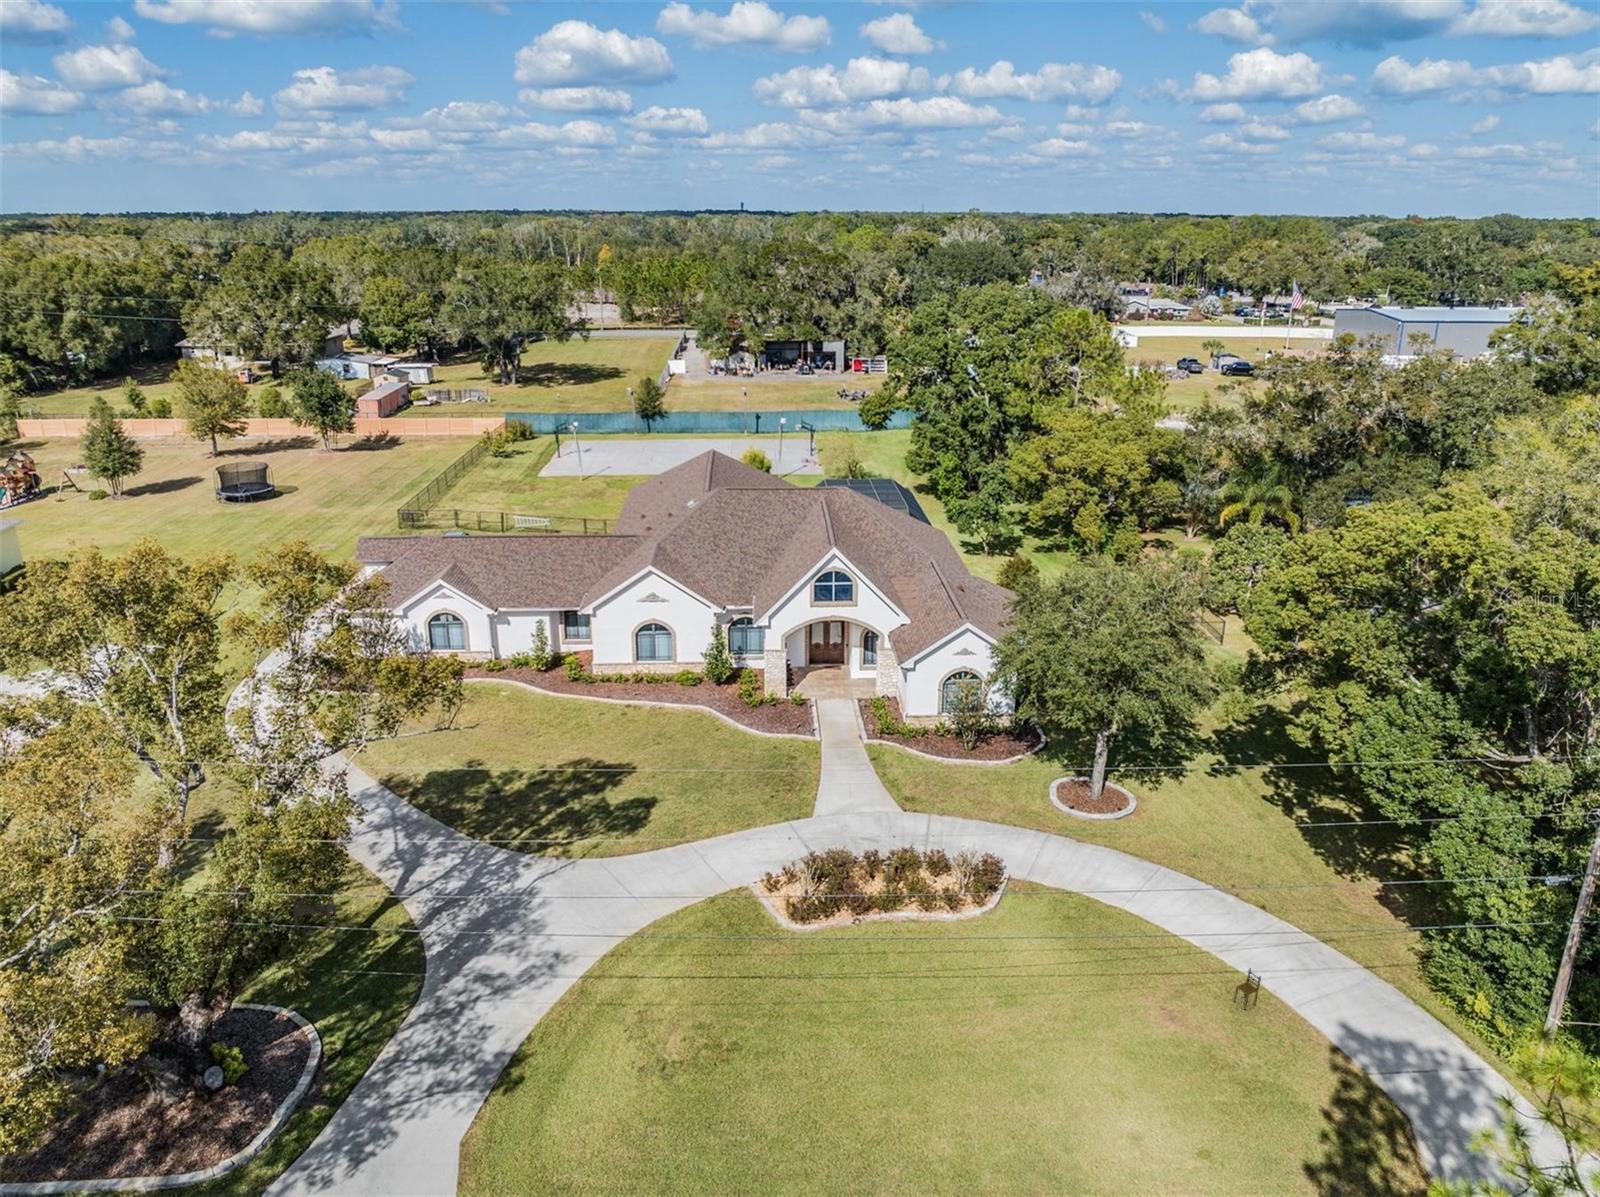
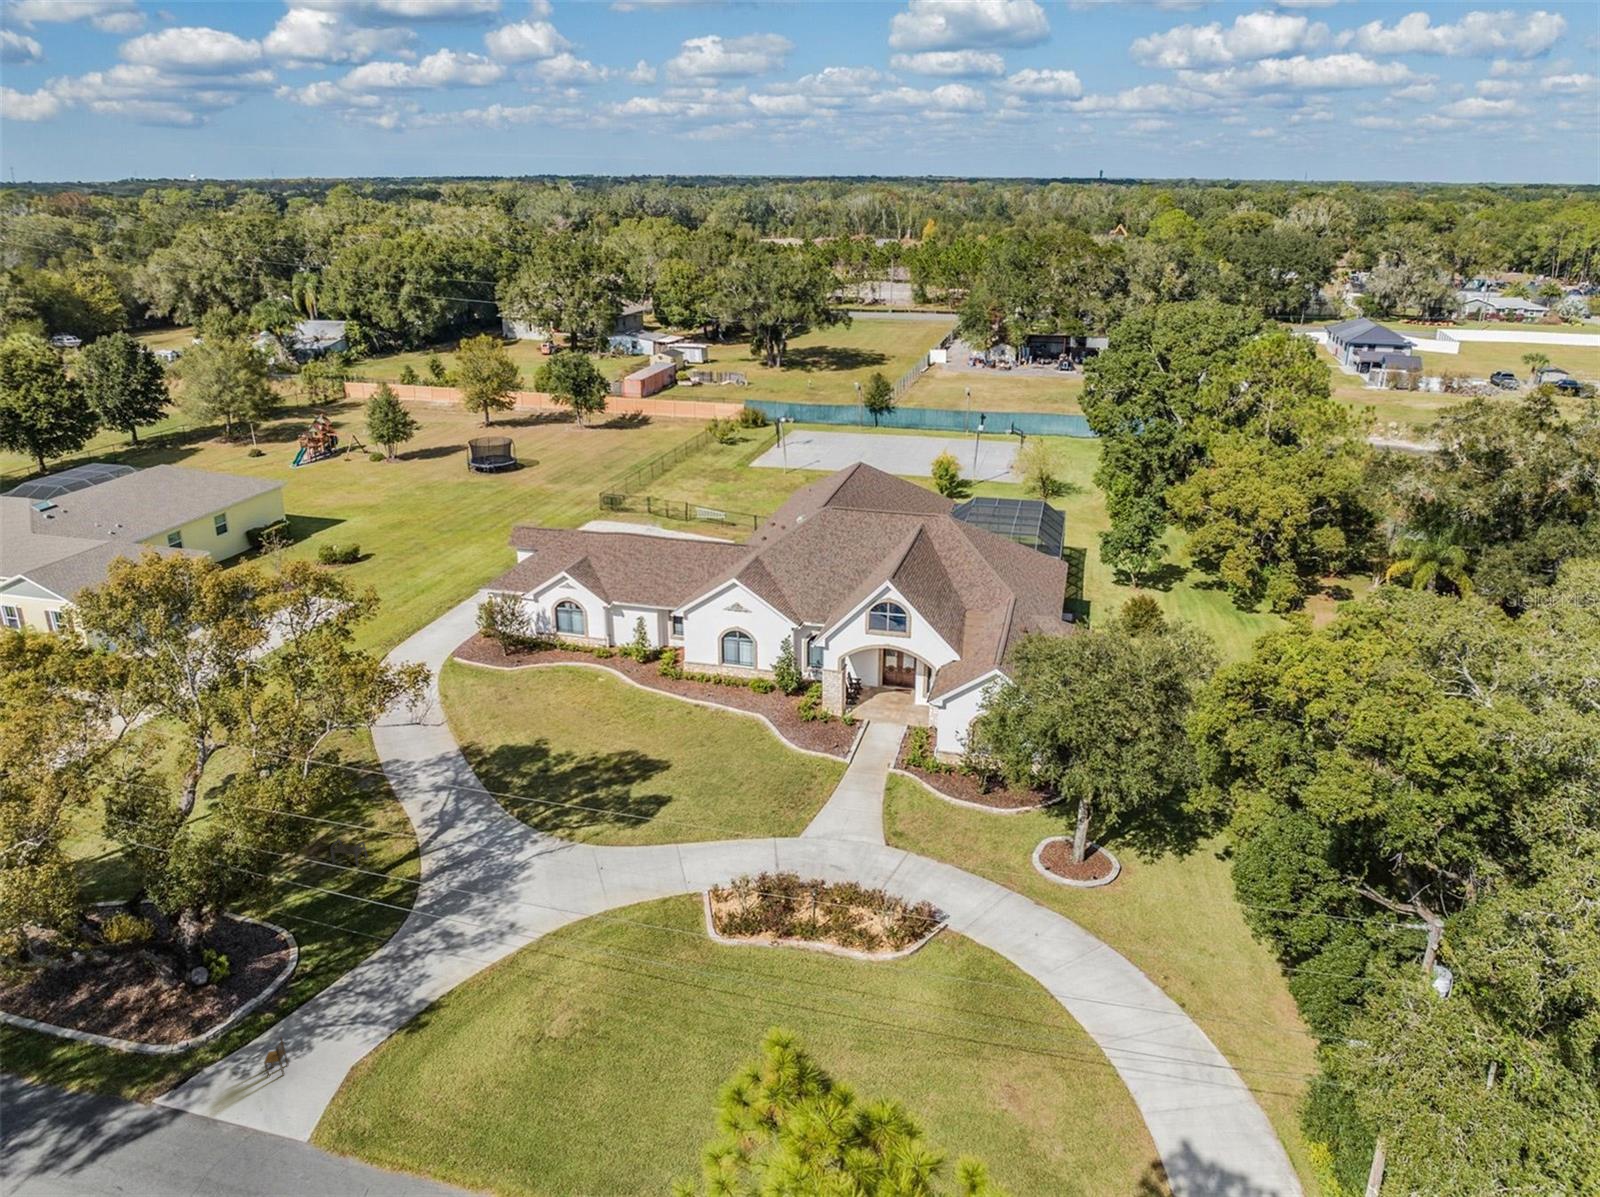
chair: present [1234,968,1261,1009] -> present [264,1037,288,1077]

